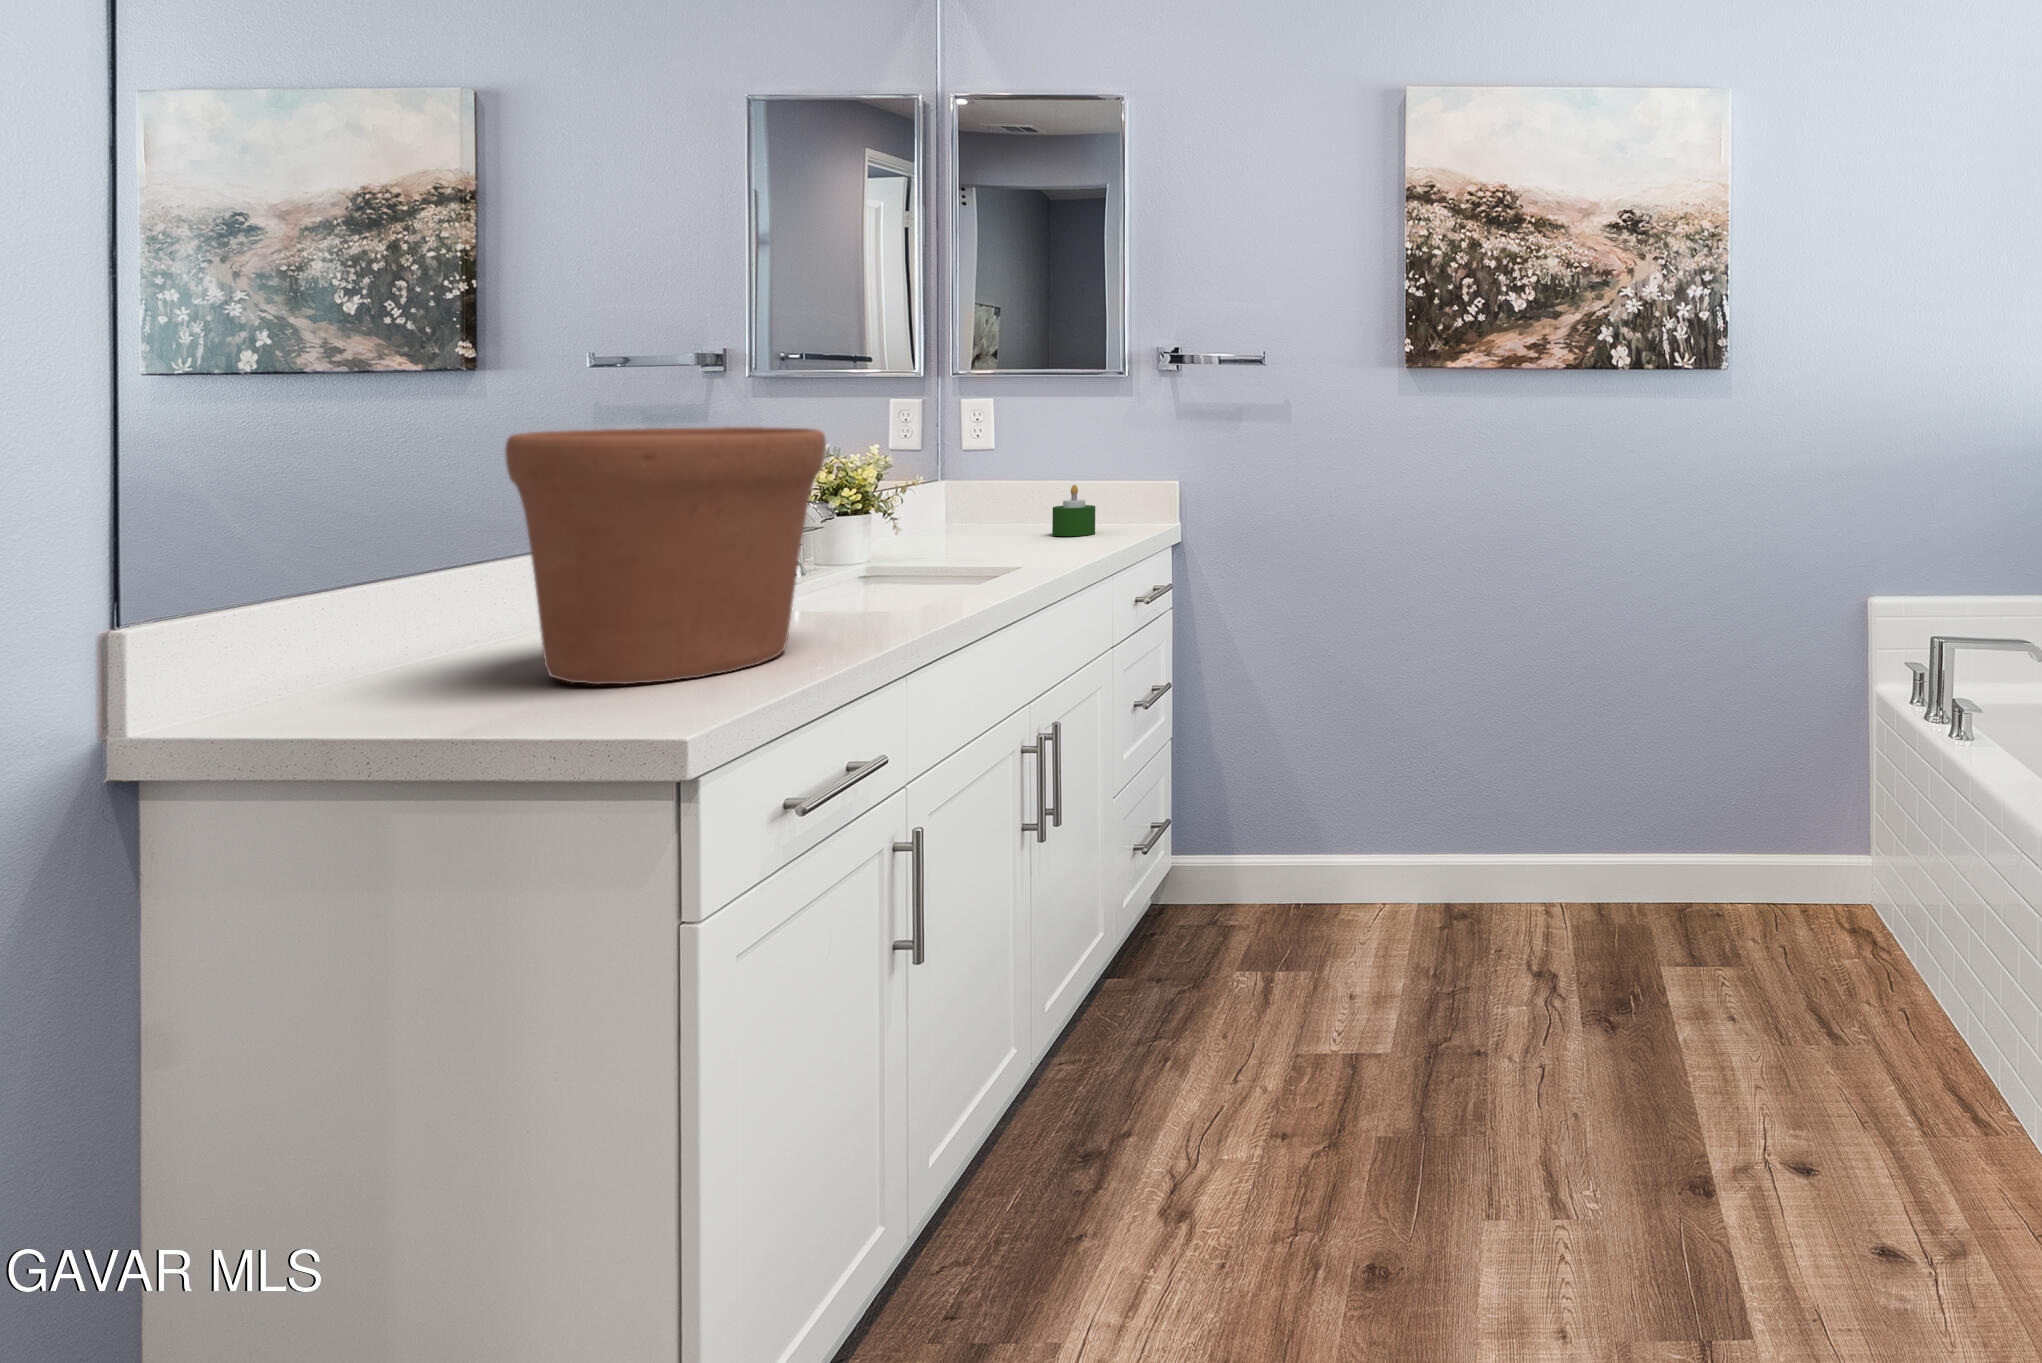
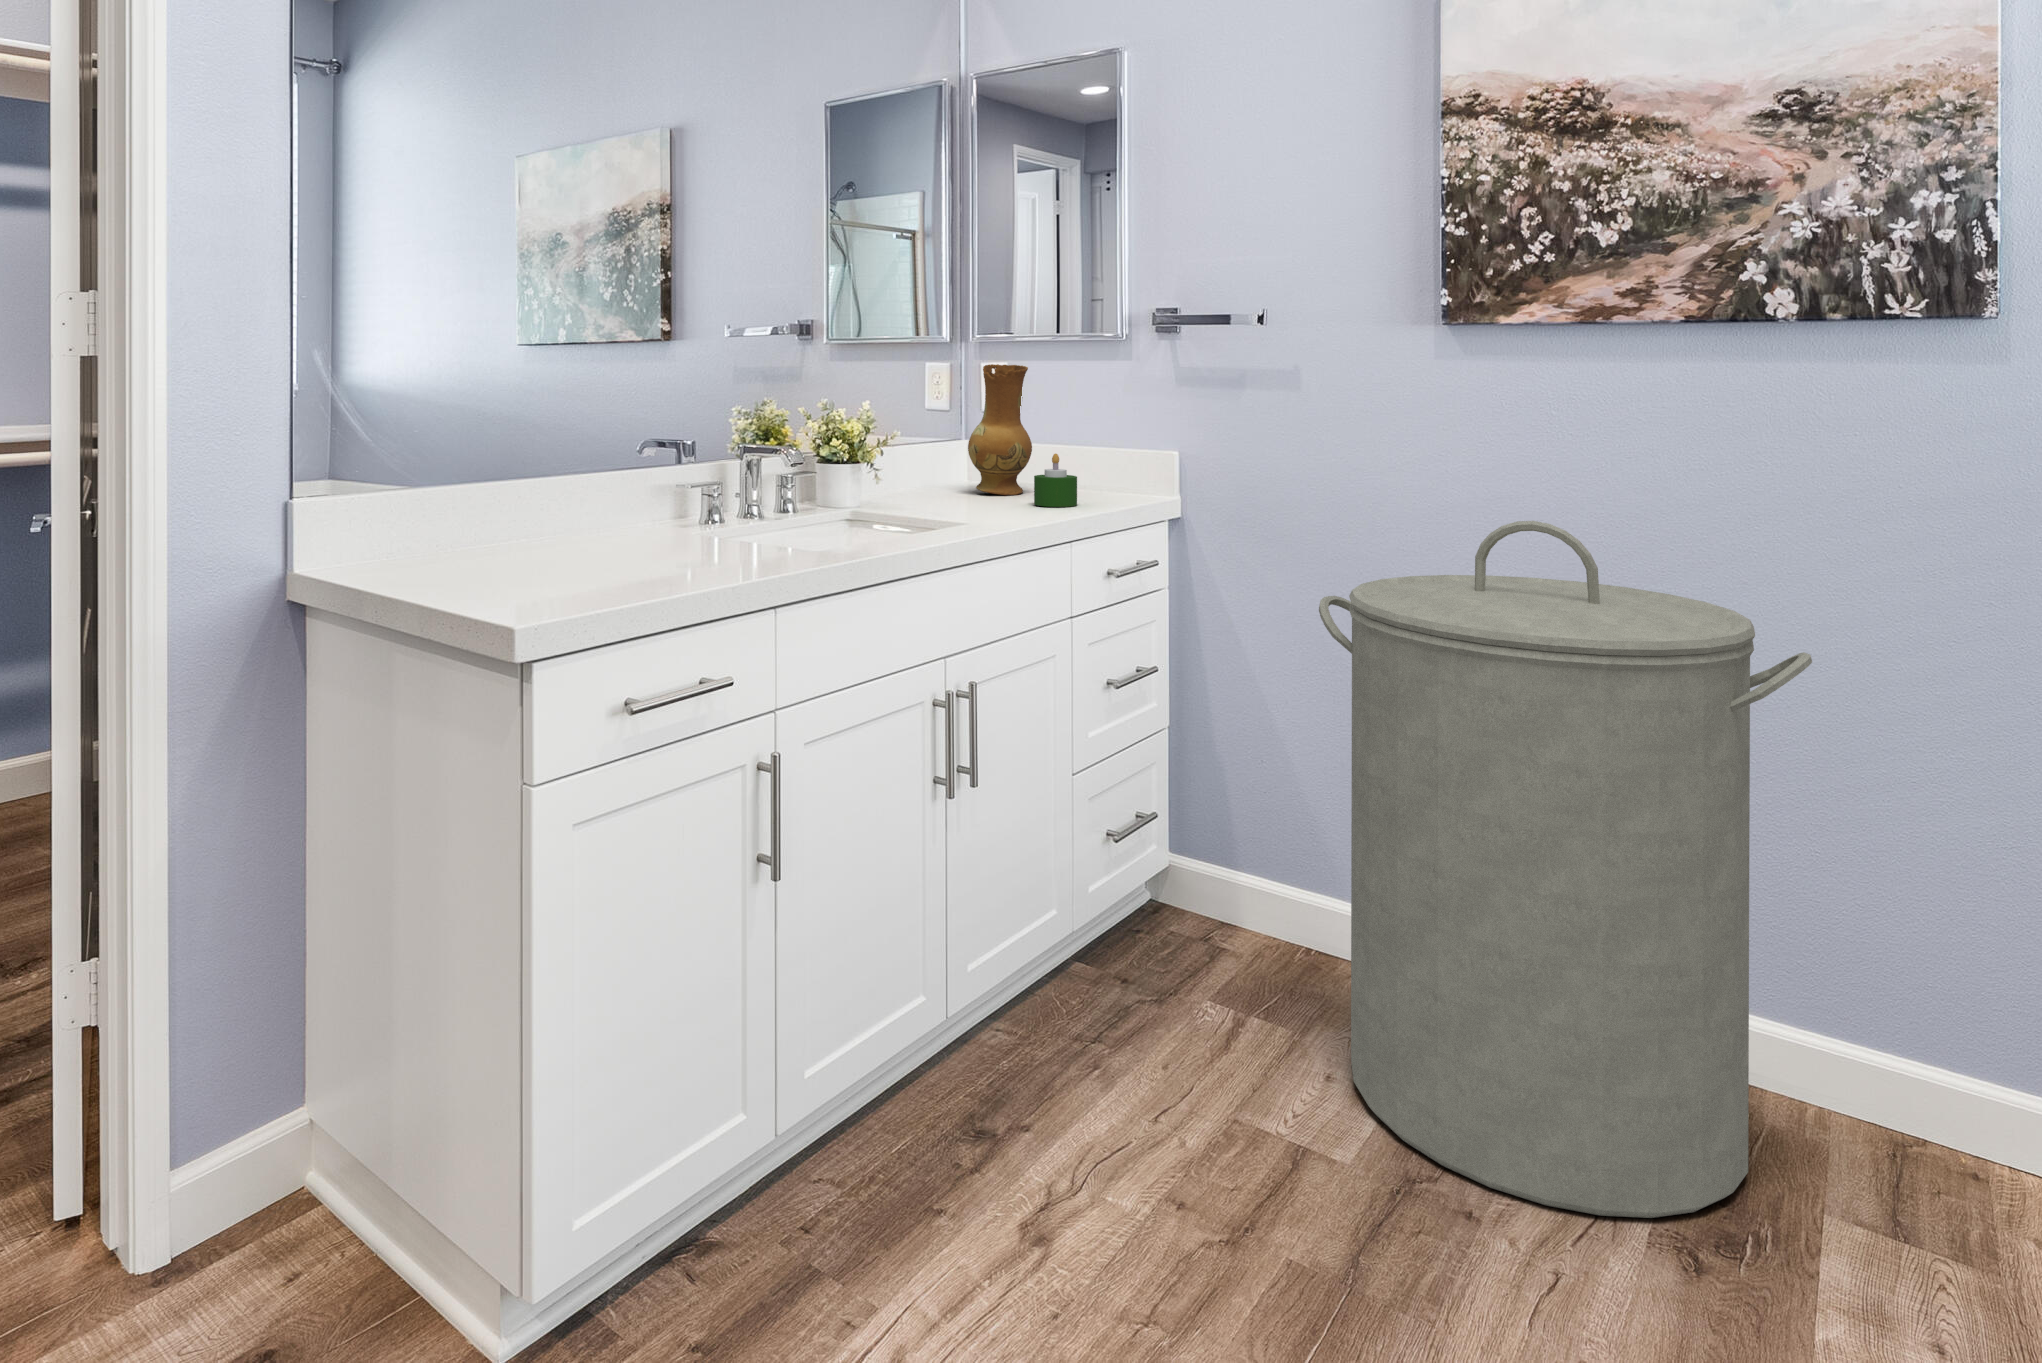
ceramic jug: none [961,399,1028,529] -> present [968,364,1032,495]
flower pot: present [505,427,826,685] -> none [455,387,686,599]
laundry hamper: none [1333,517,1661,1033] -> present [1319,521,1812,1218]

